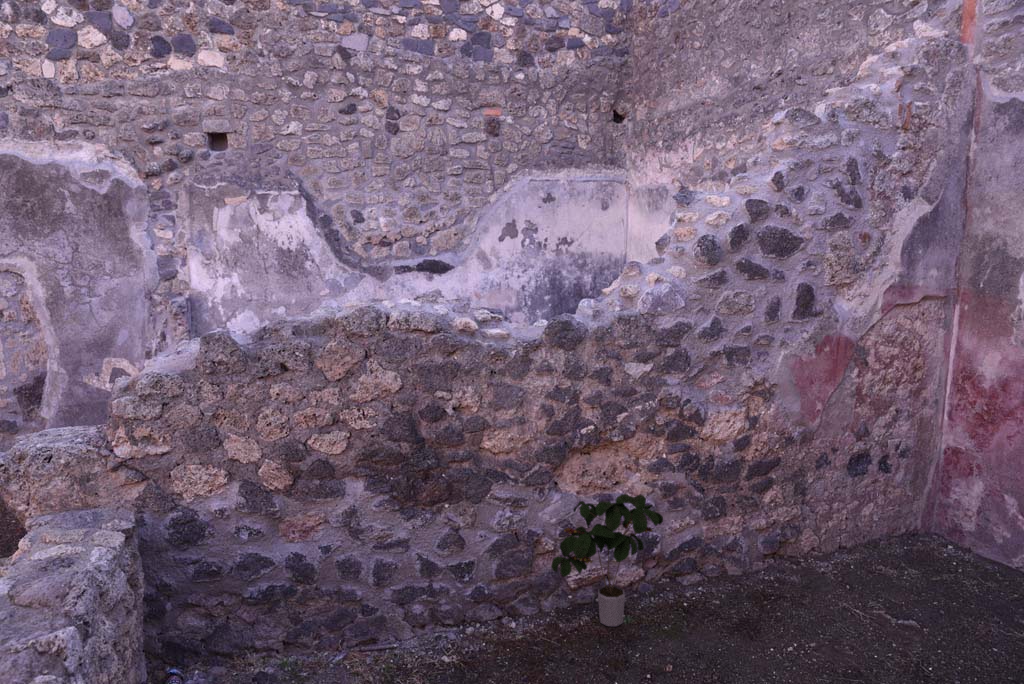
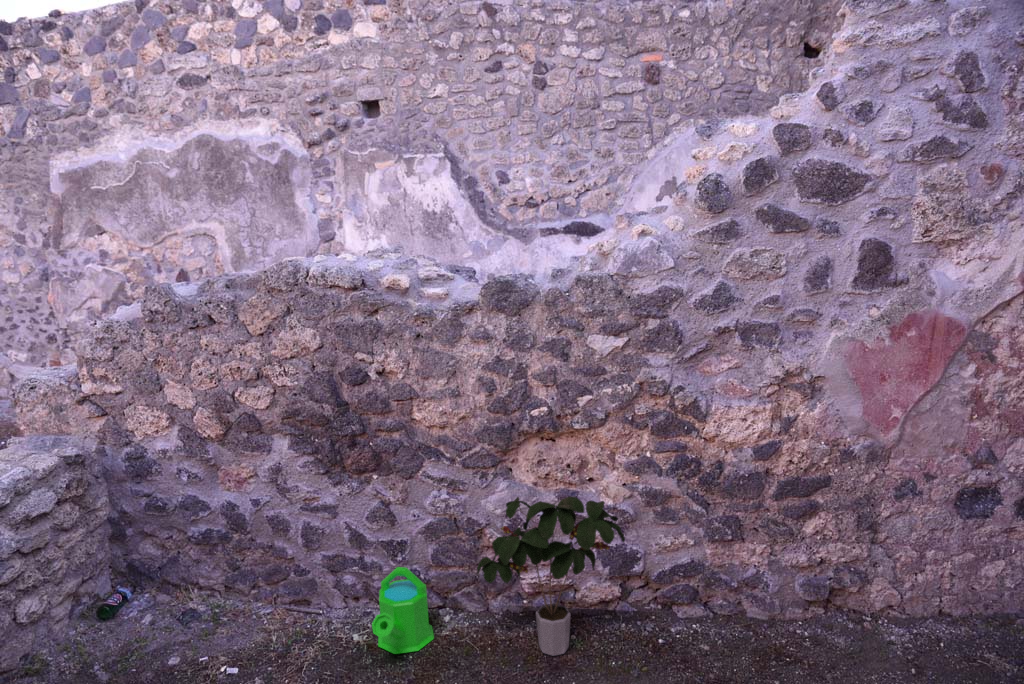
watering can: none [462,579,513,657] -> present [372,567,434,654]

